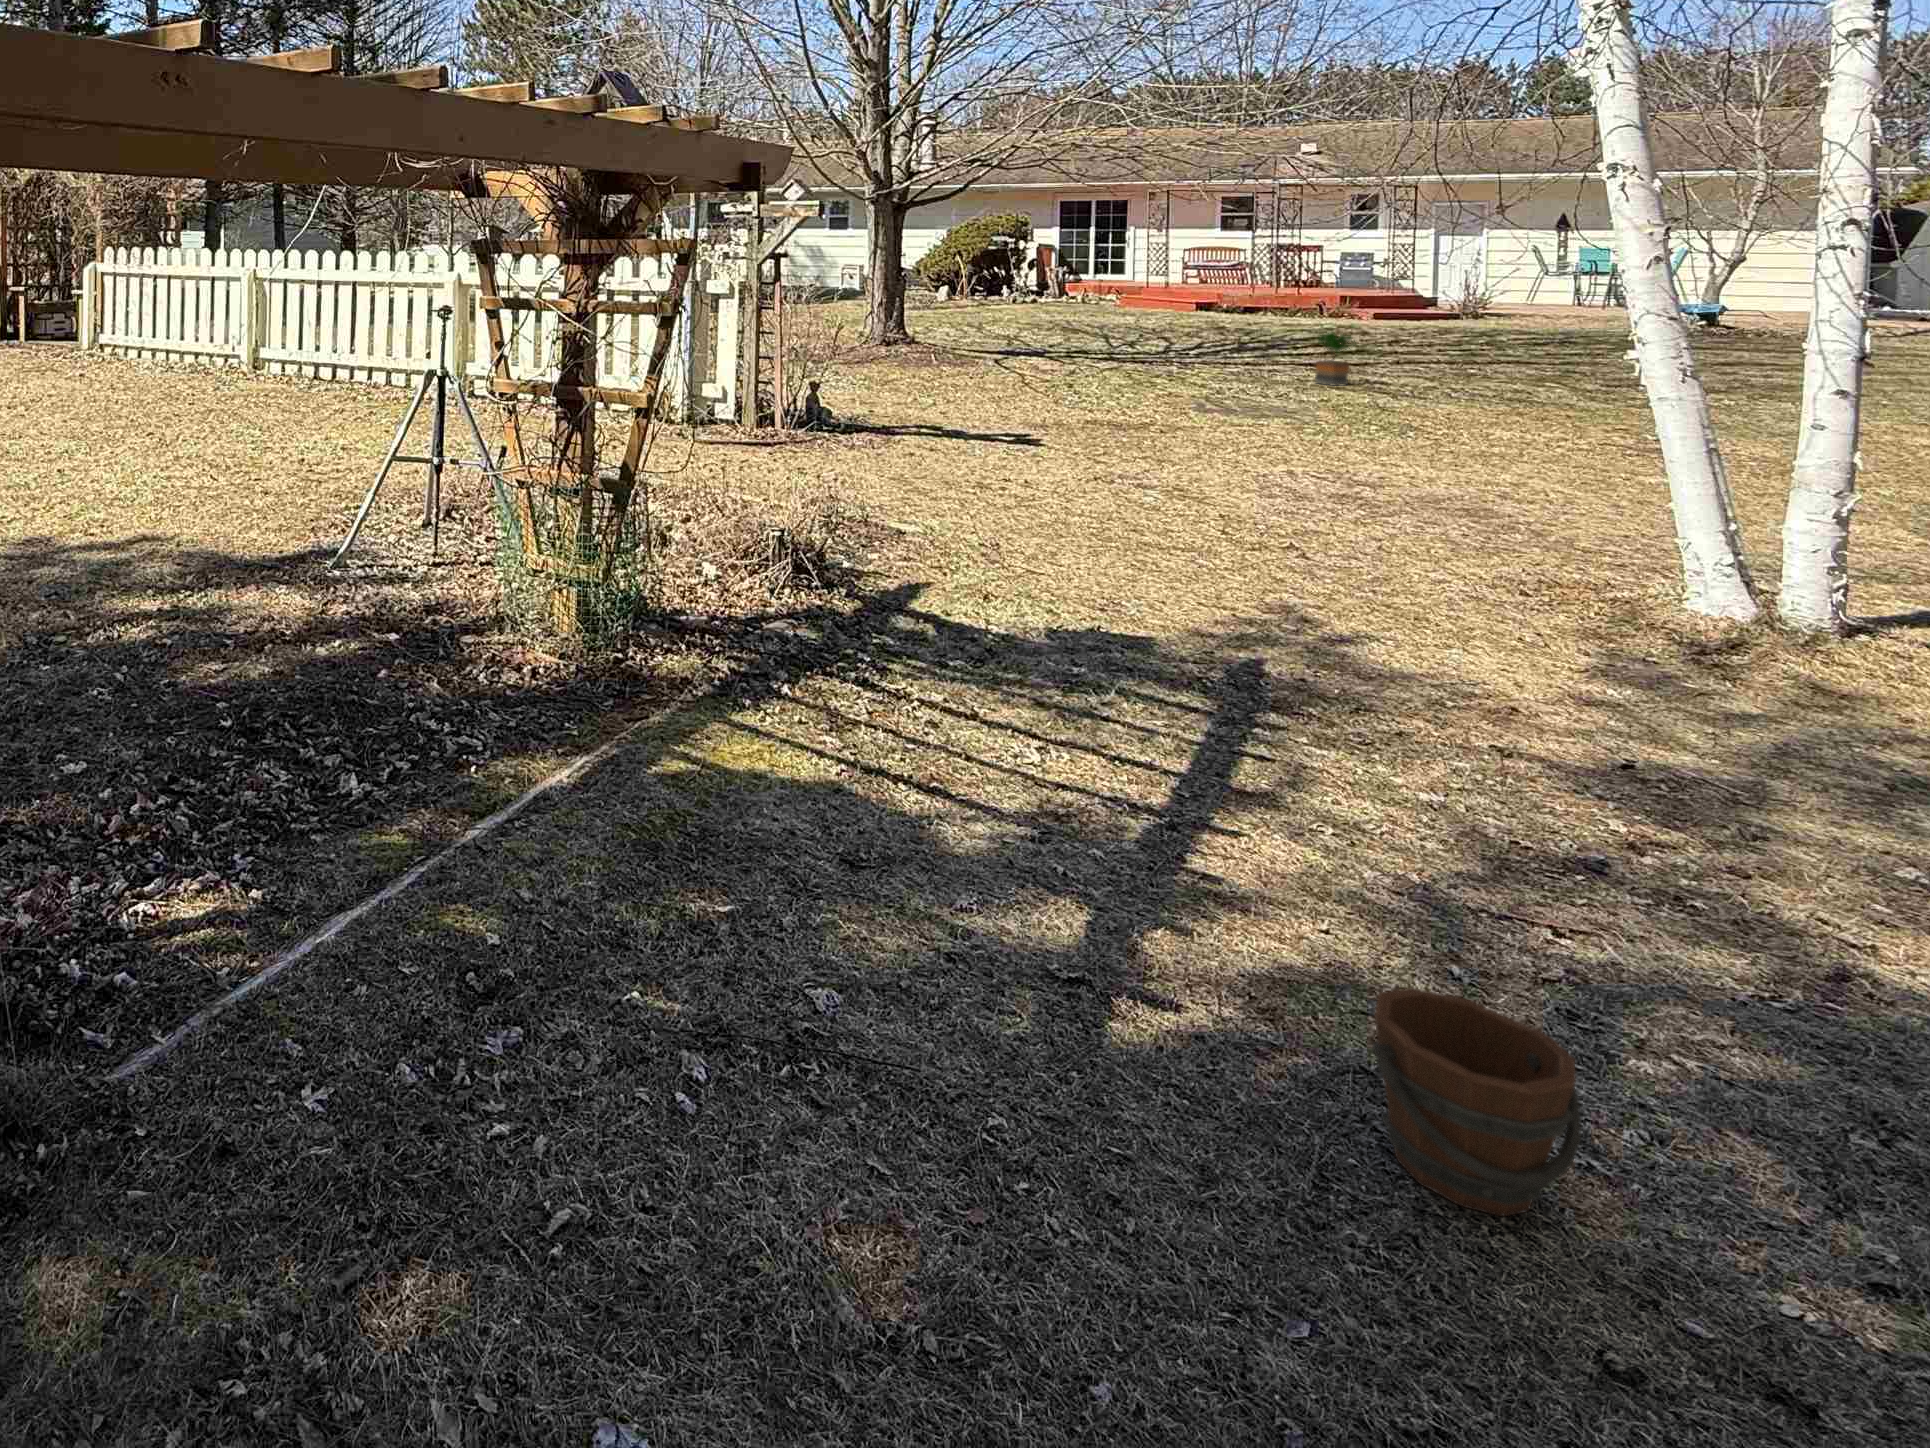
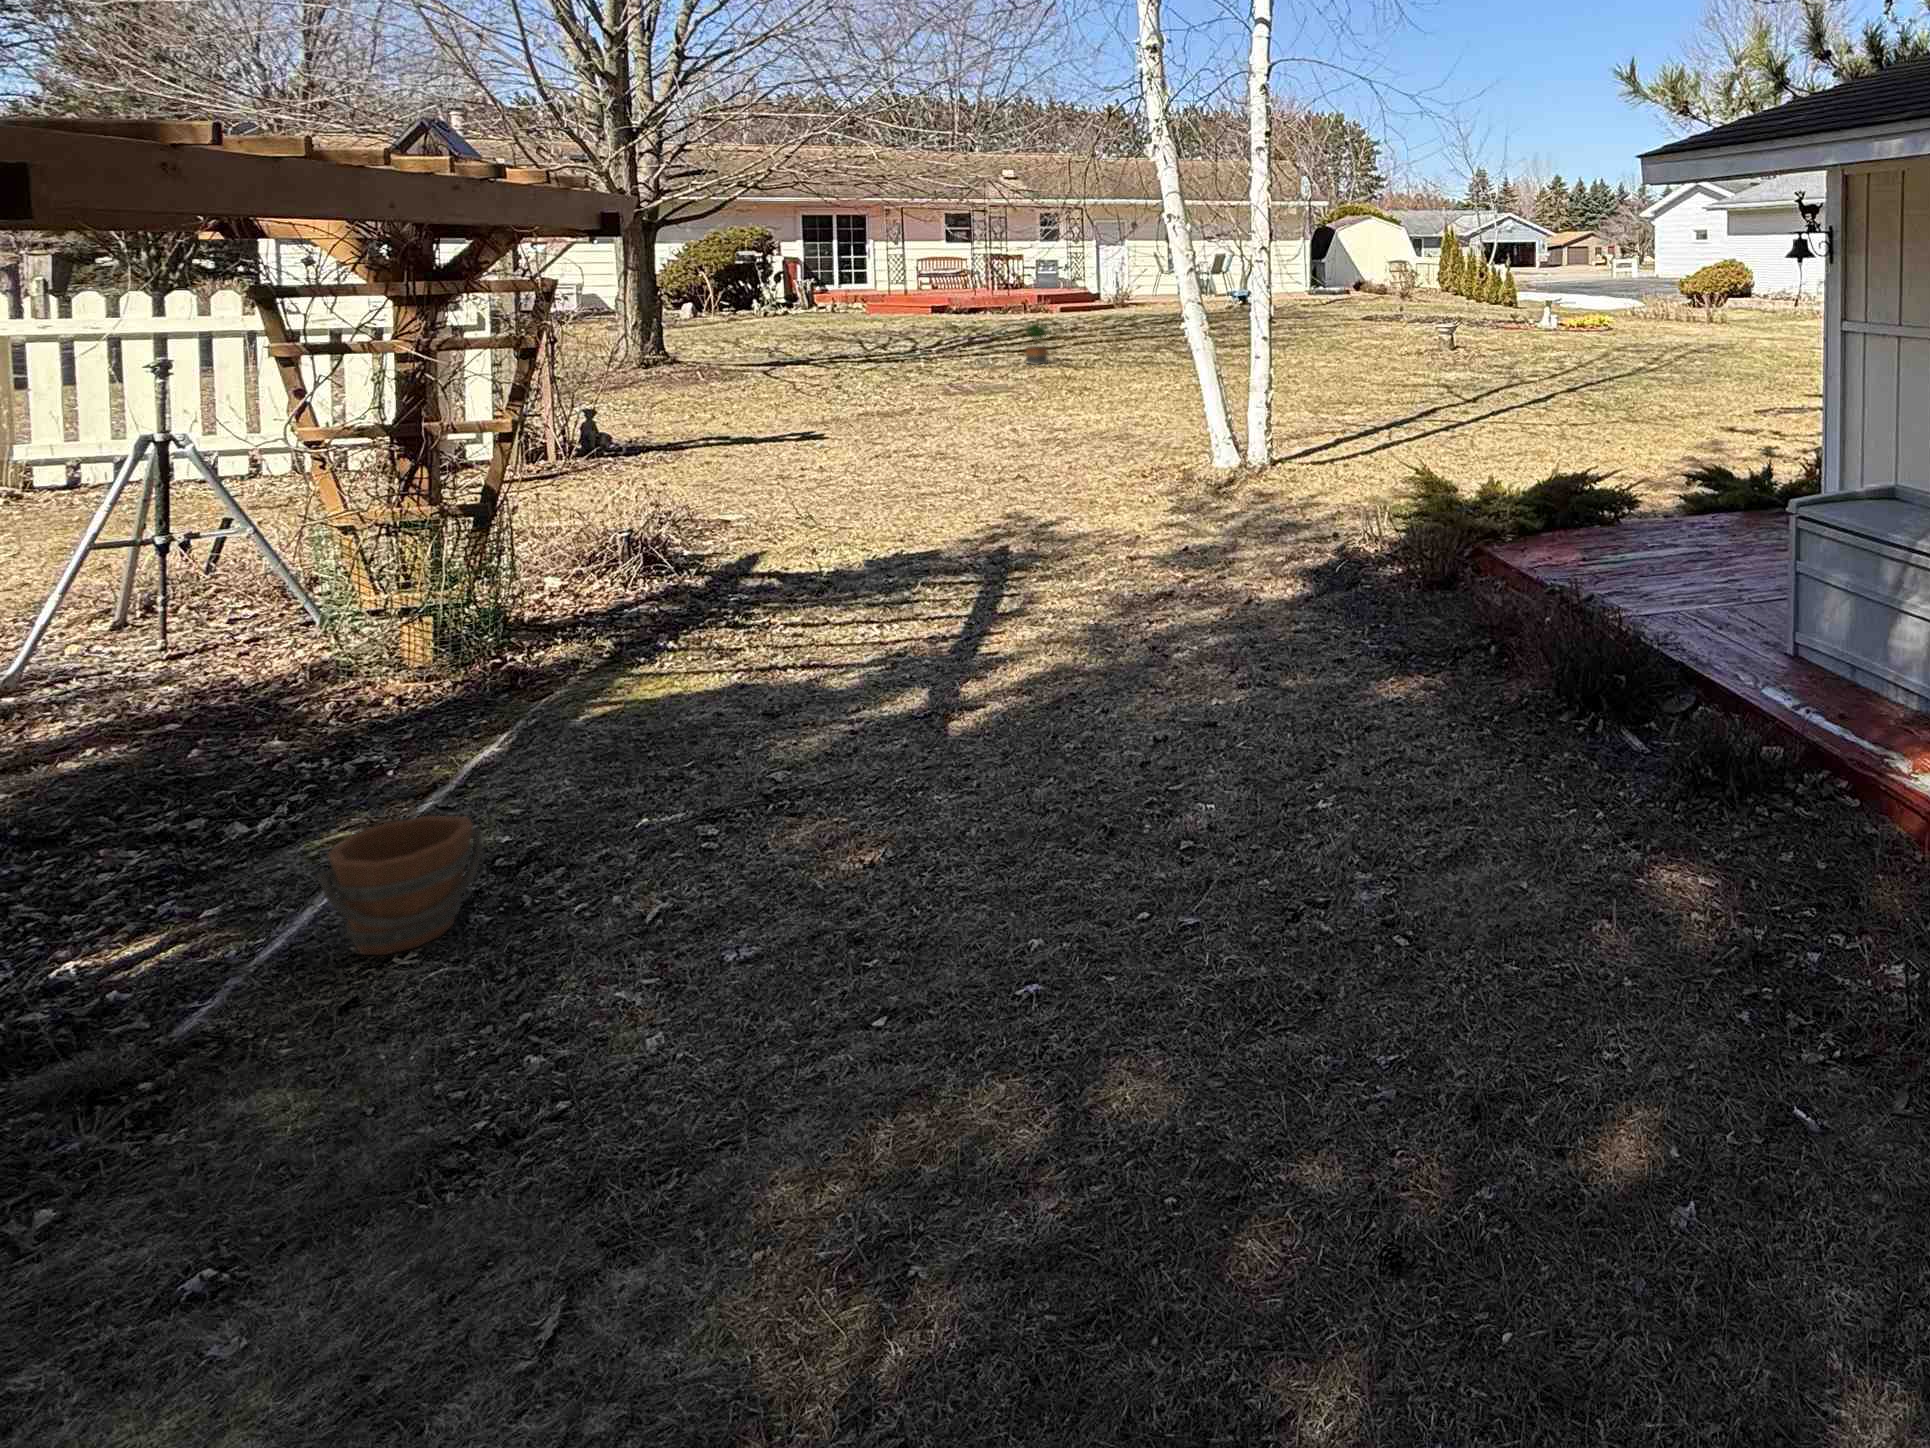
bucket: present [1372,988,1581,1216] -> present [318,815,482,955]

